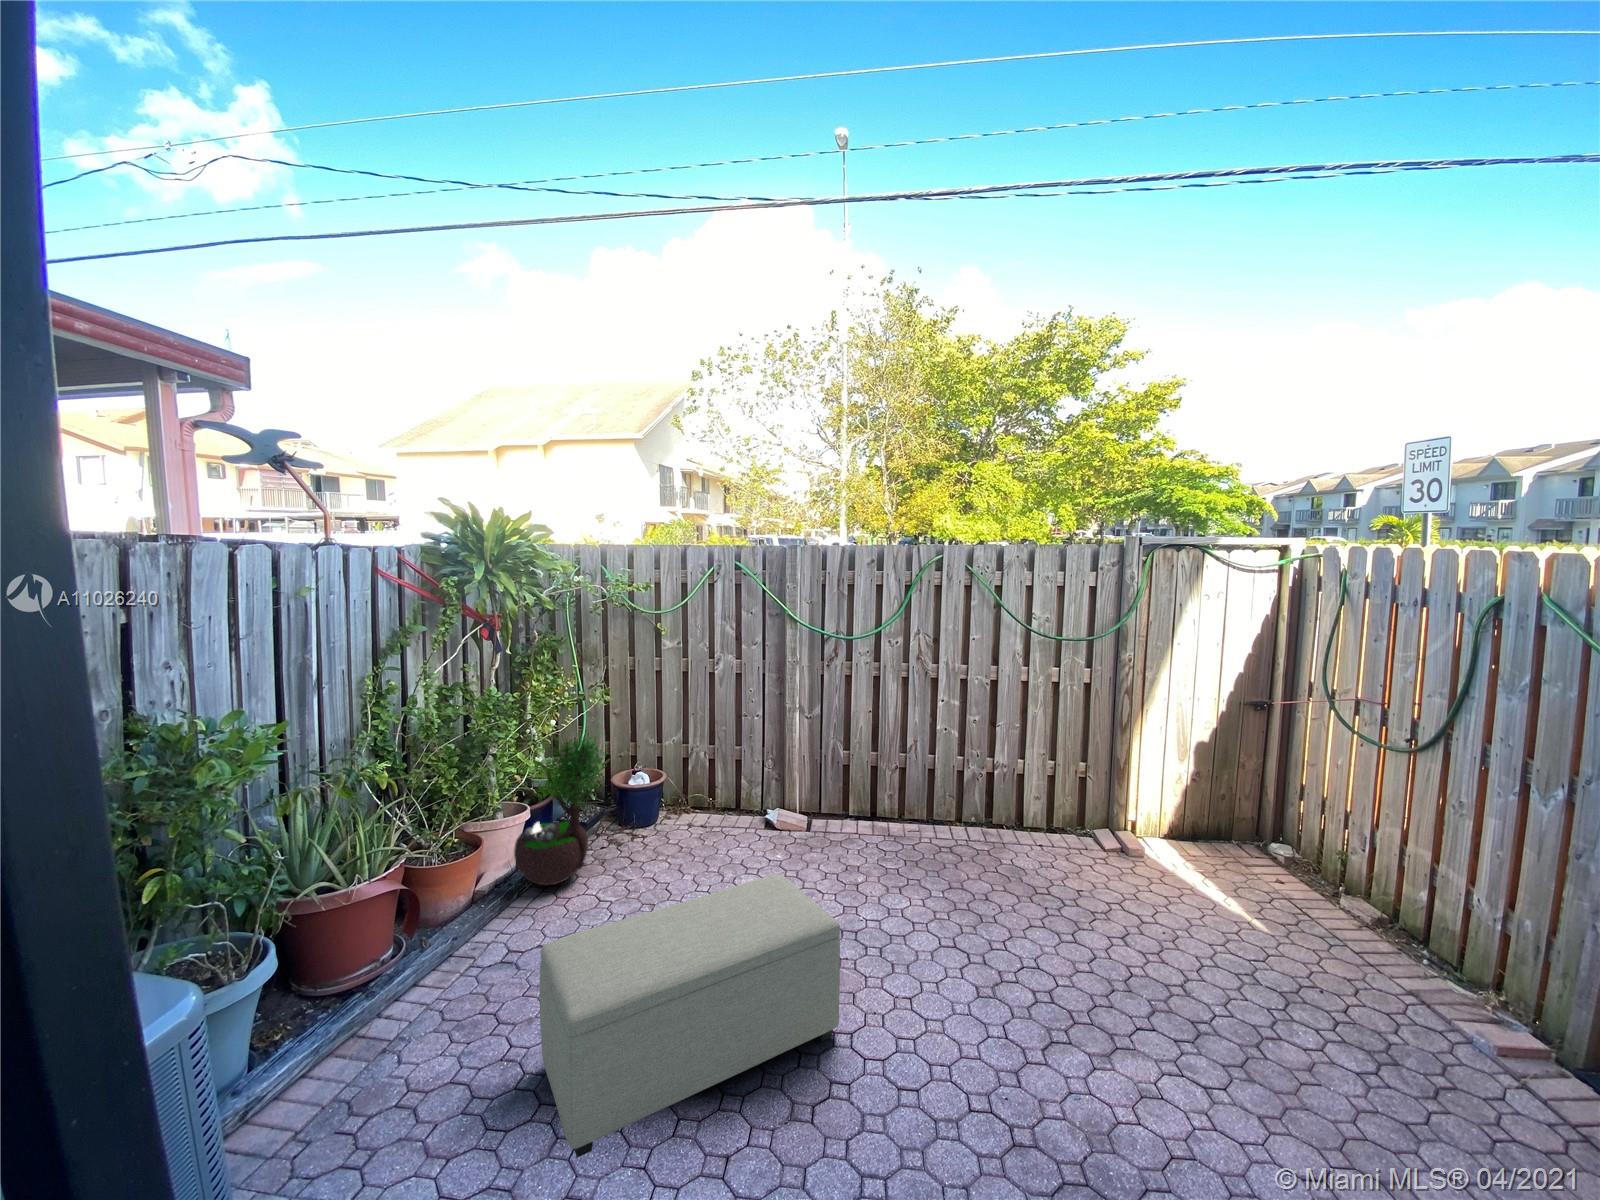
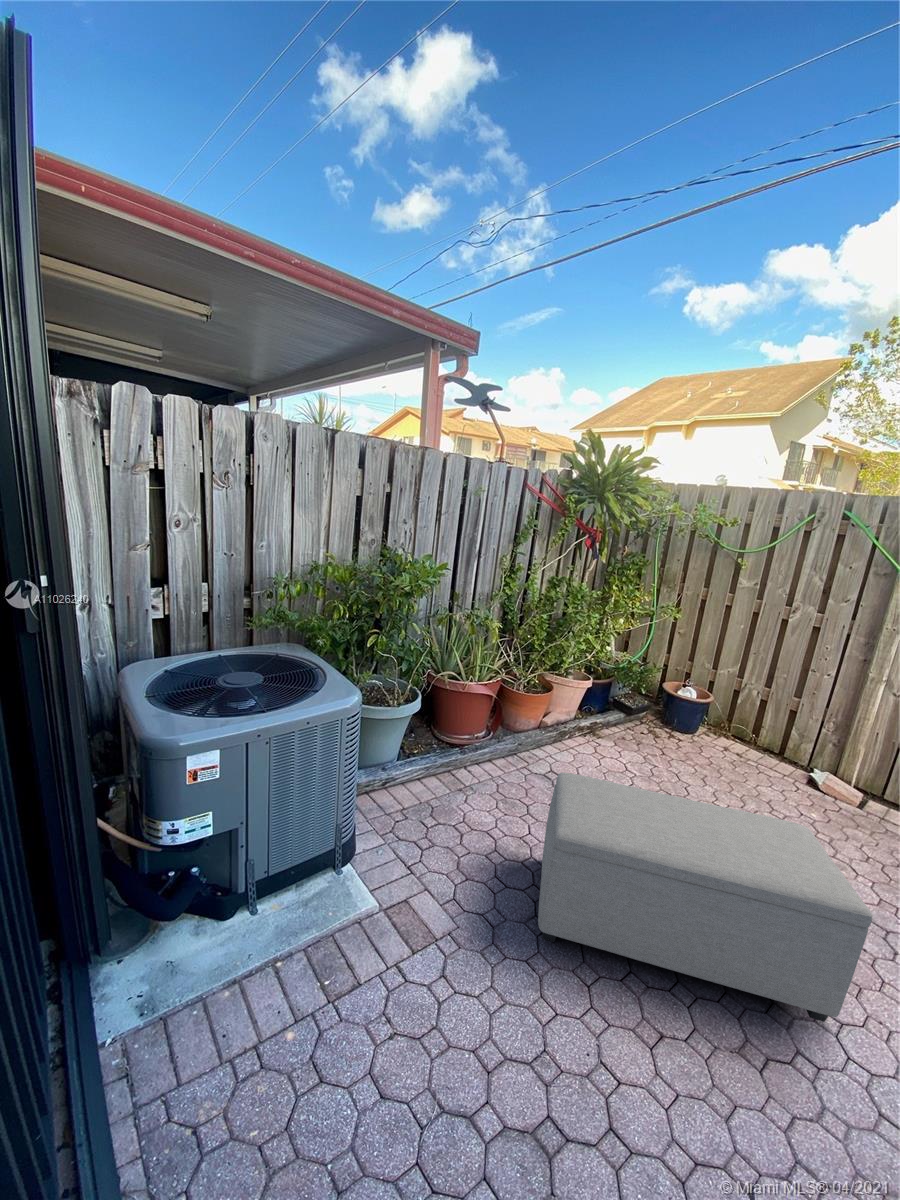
potted tree: present [514,733,606,885] -> none [572,625,663,743]

